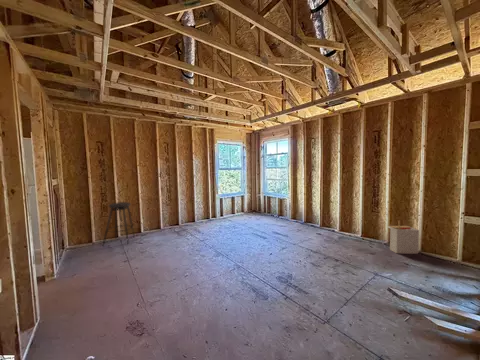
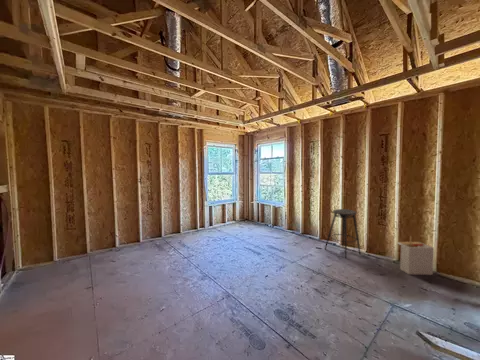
stool: present [103,202,133,244] -> present [325,209,360,258]

